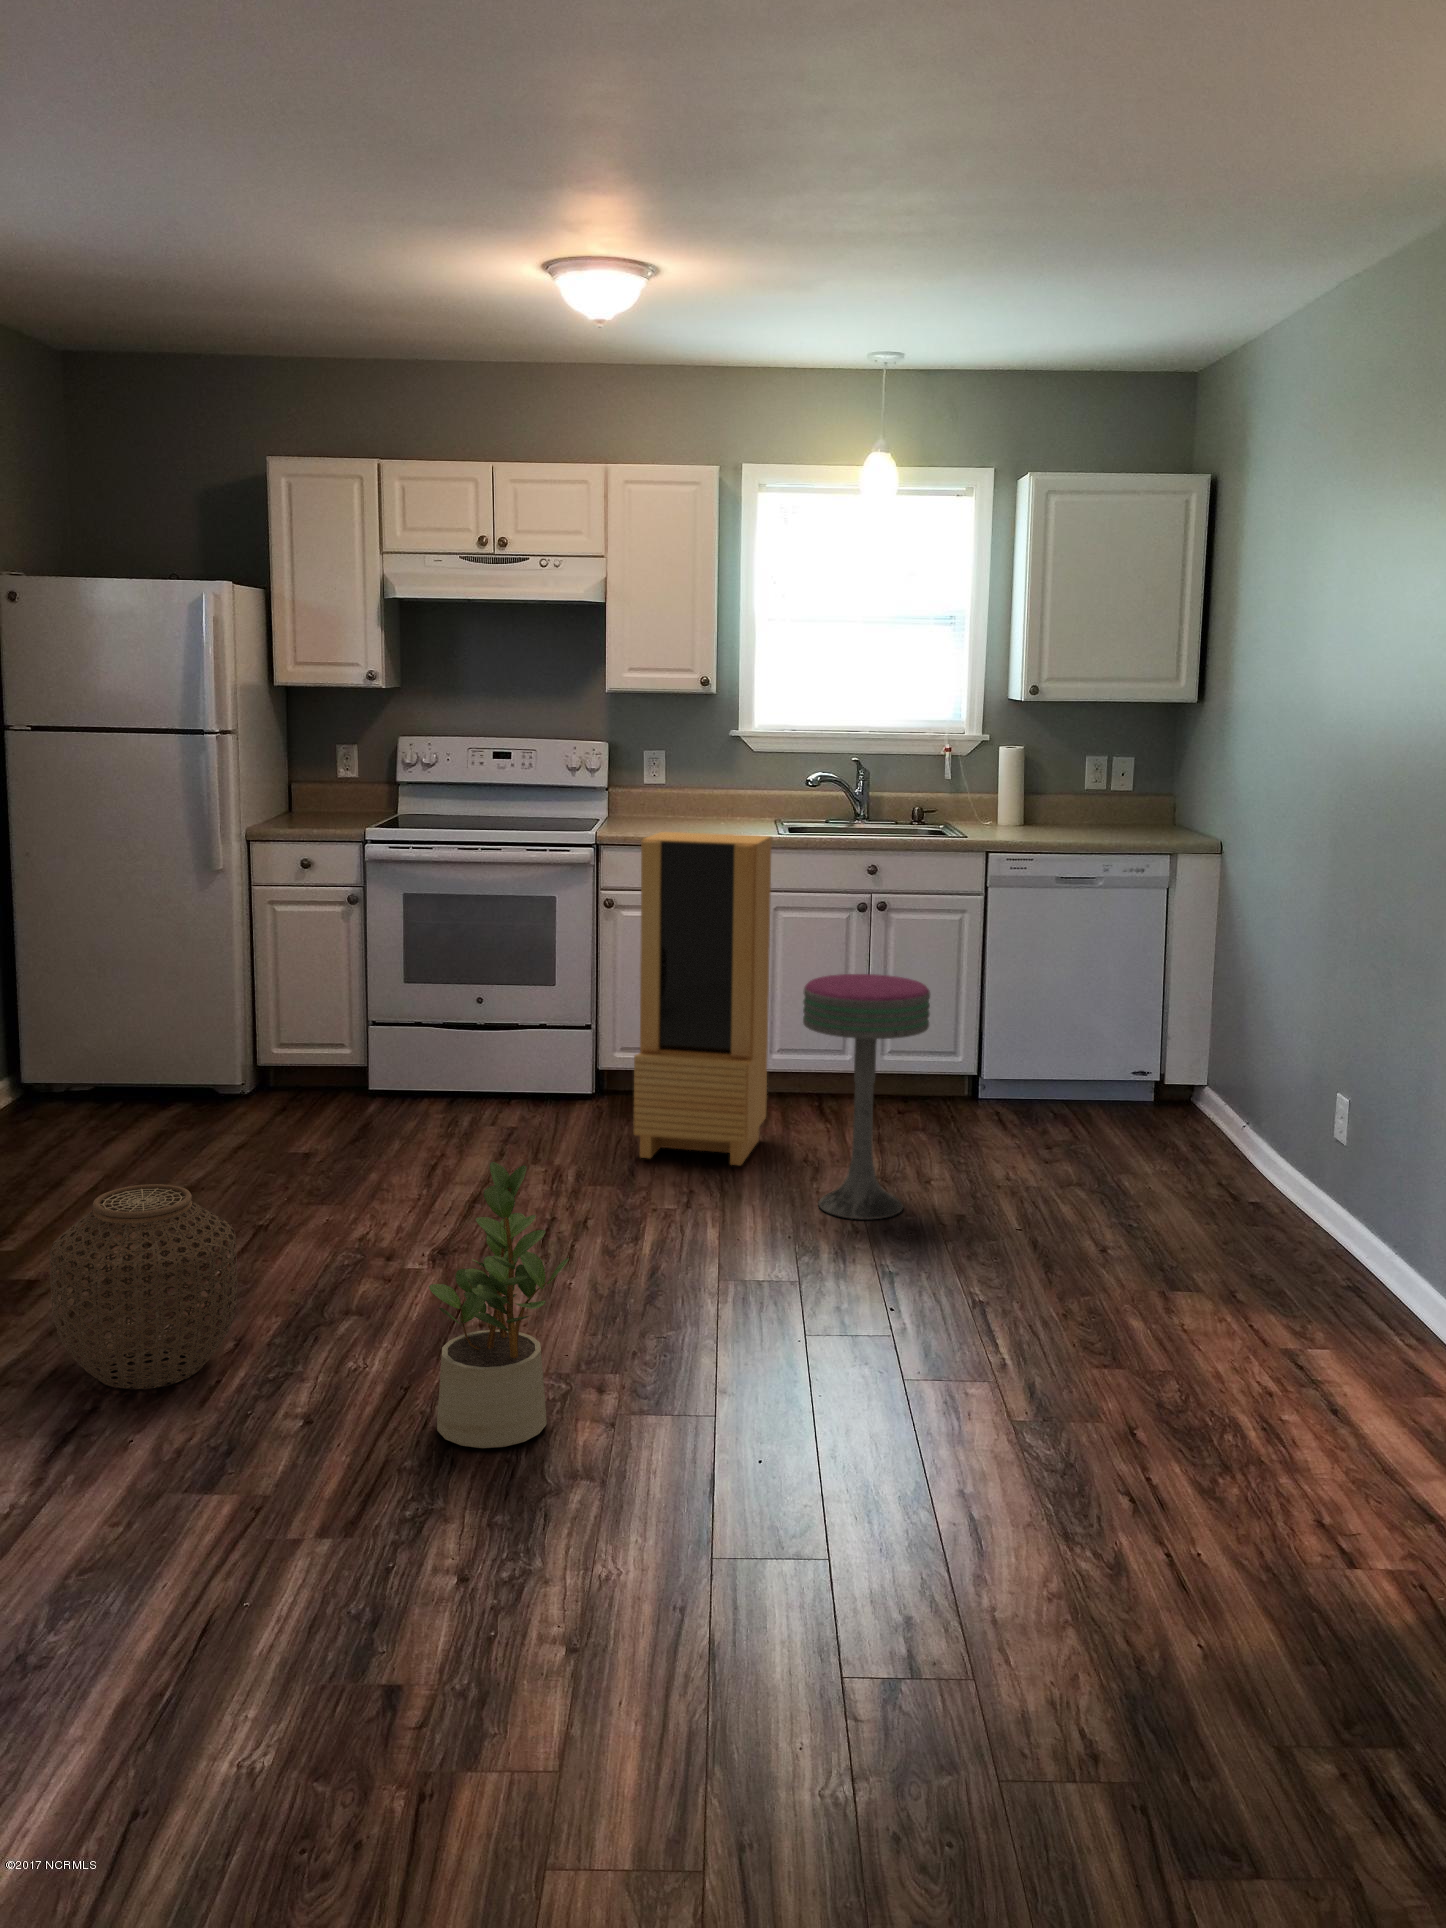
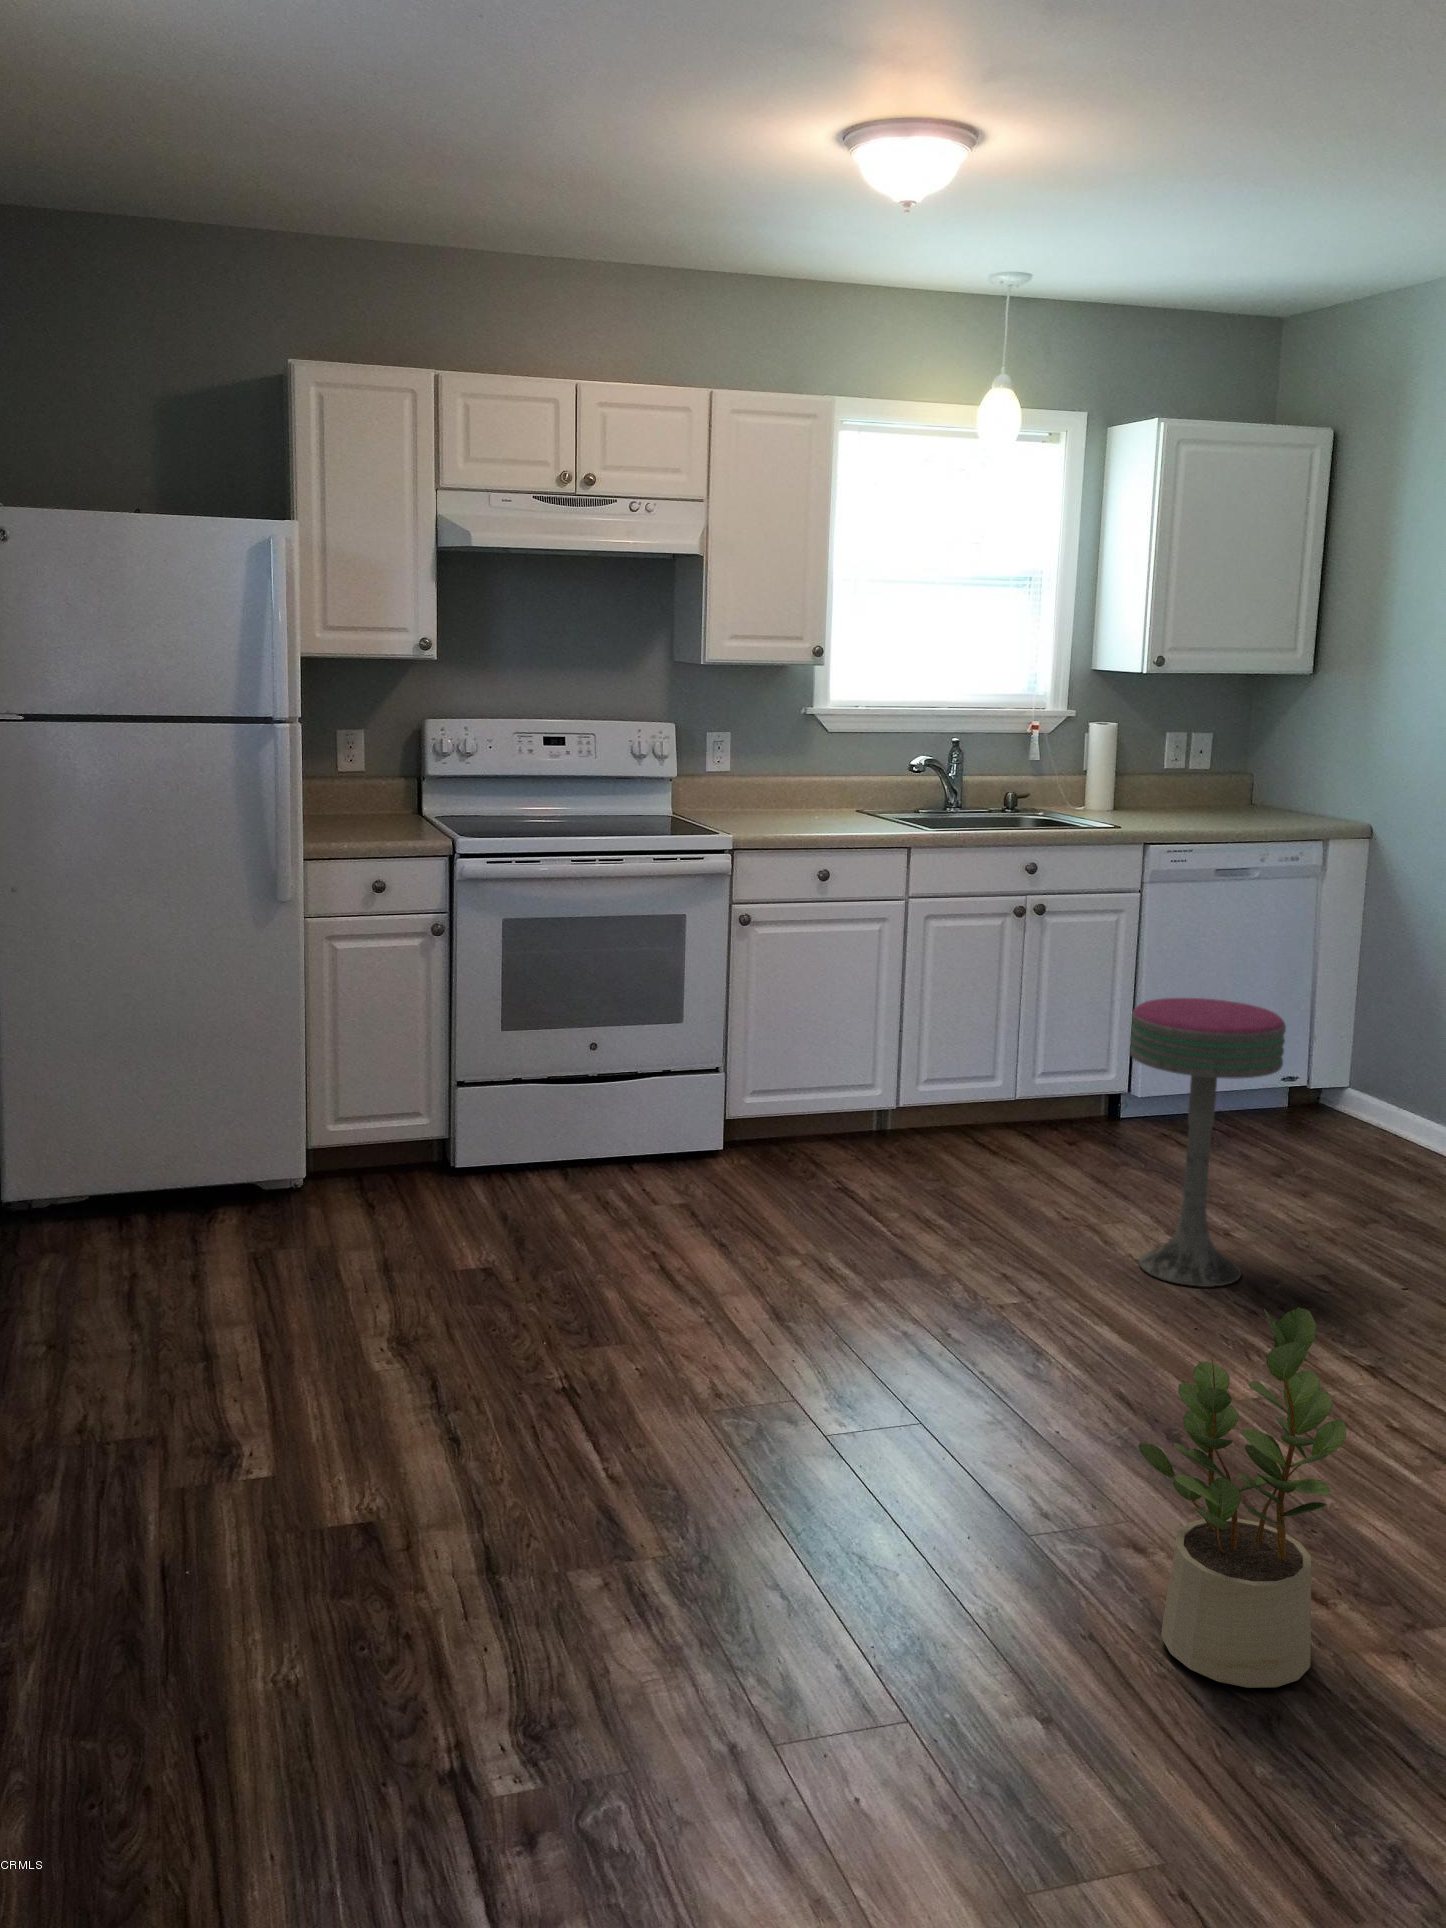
storage cabinet: present [634,832,772,1165] -> none [846,835,1016,1230]
woven basket: present [50,1184,237,1389] -> none [585,1373,832,1672]

